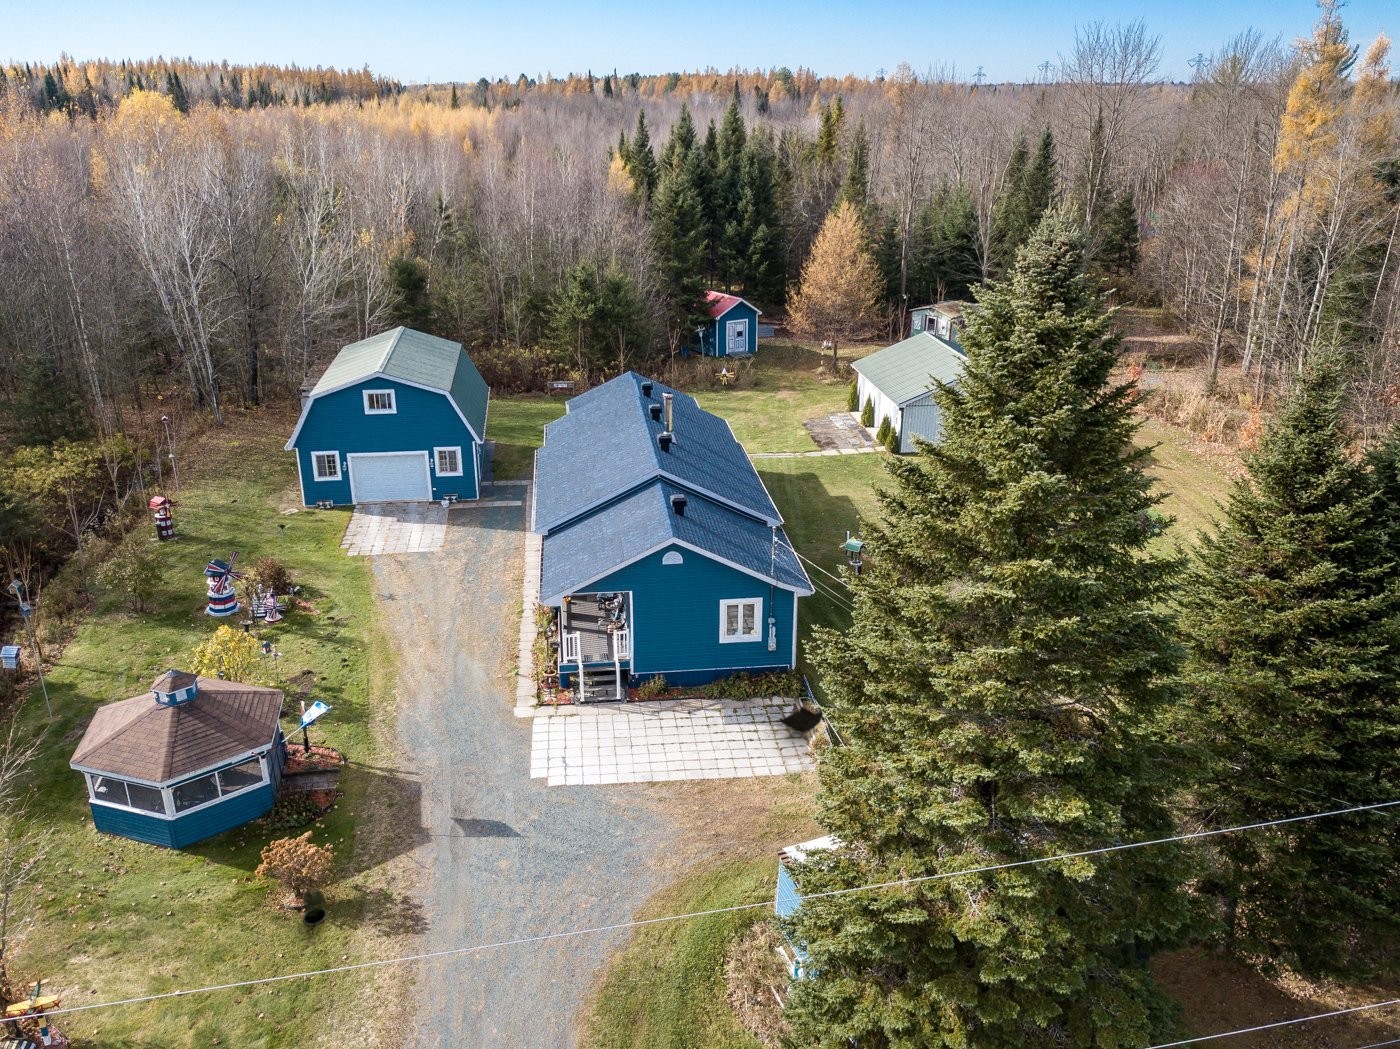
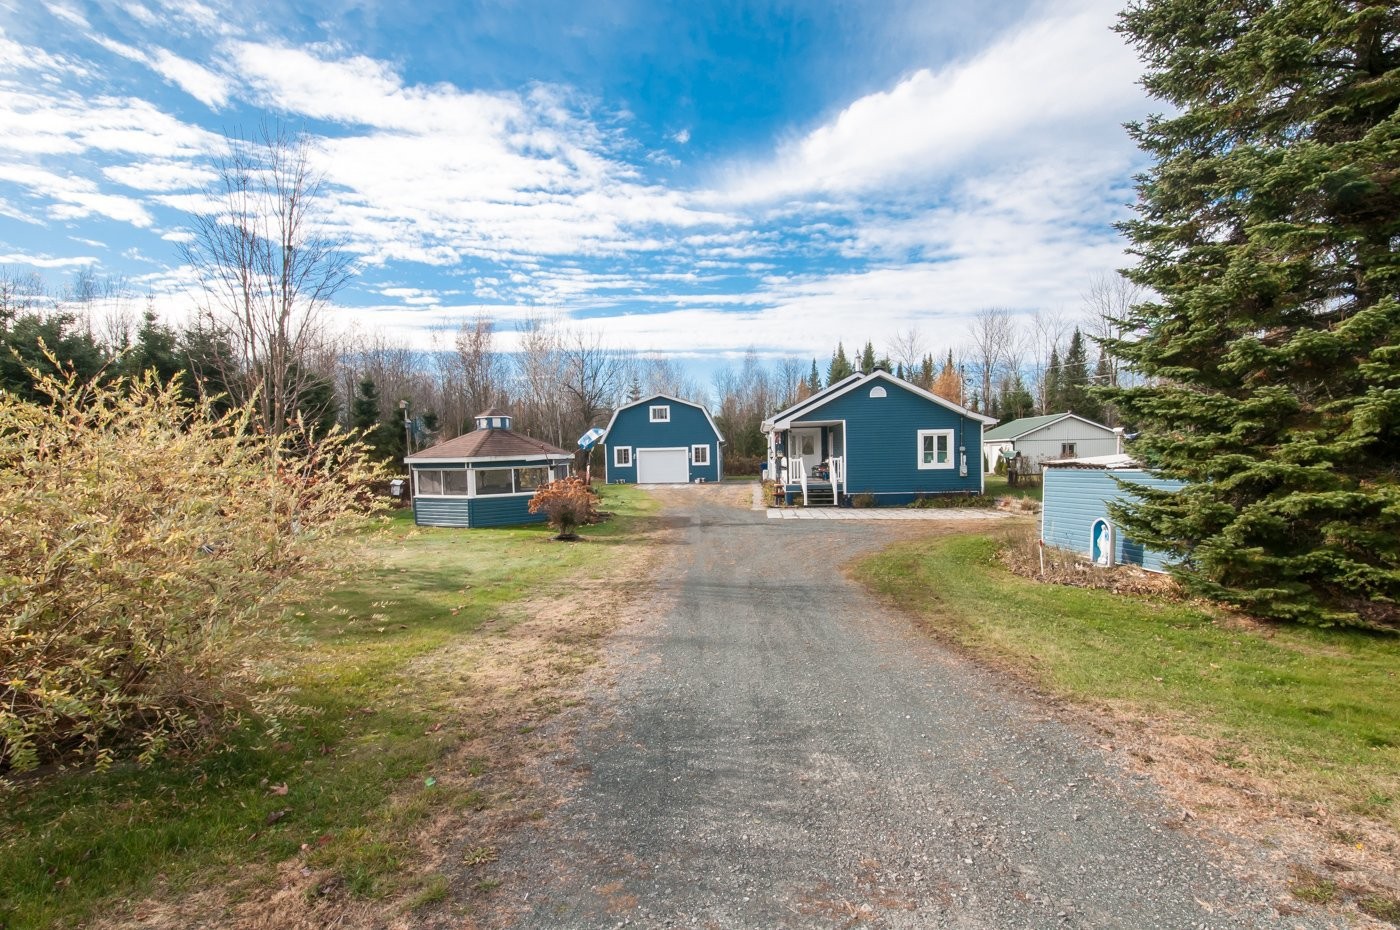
lounge chair: present [779,707,822,740] -> none [984,492,1028,522]

